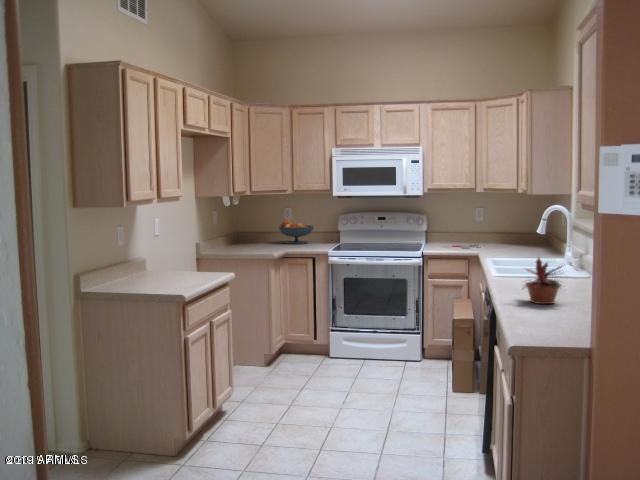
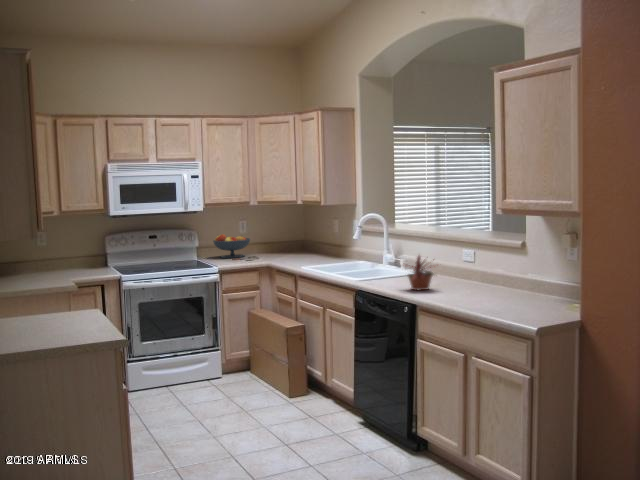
fruit bowl: present [279,221,314,244] -> present [213,234,250,258]

